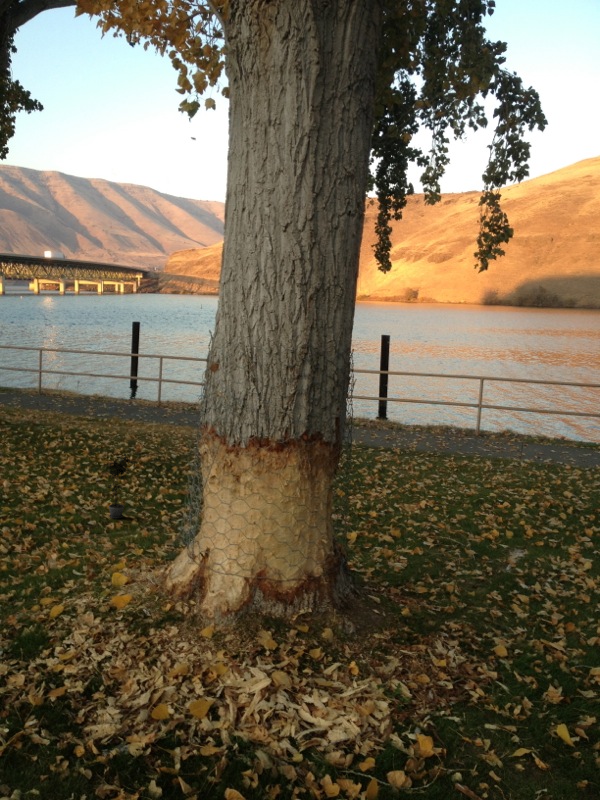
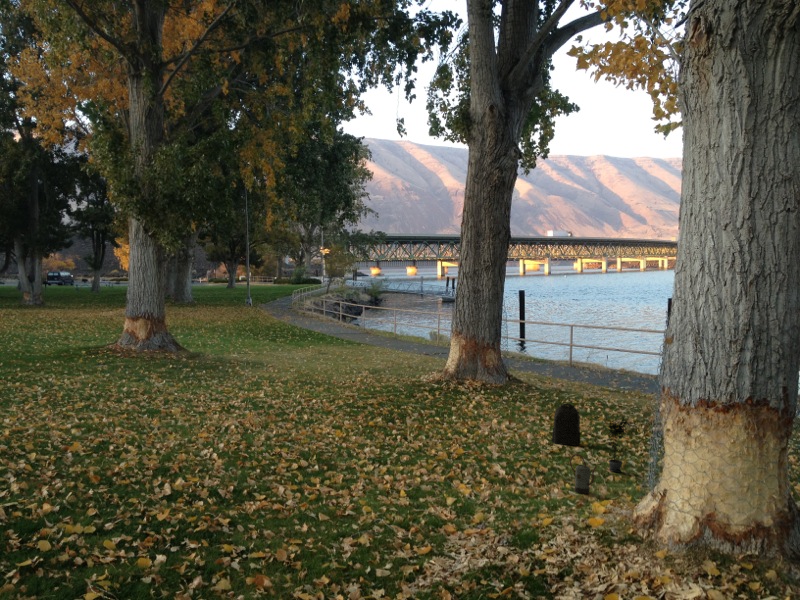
backpack: none [33,440,68,490] -> present [552,404,580,446]
watering can: none [68,508,104,556] -> present [570,454,597,494]

